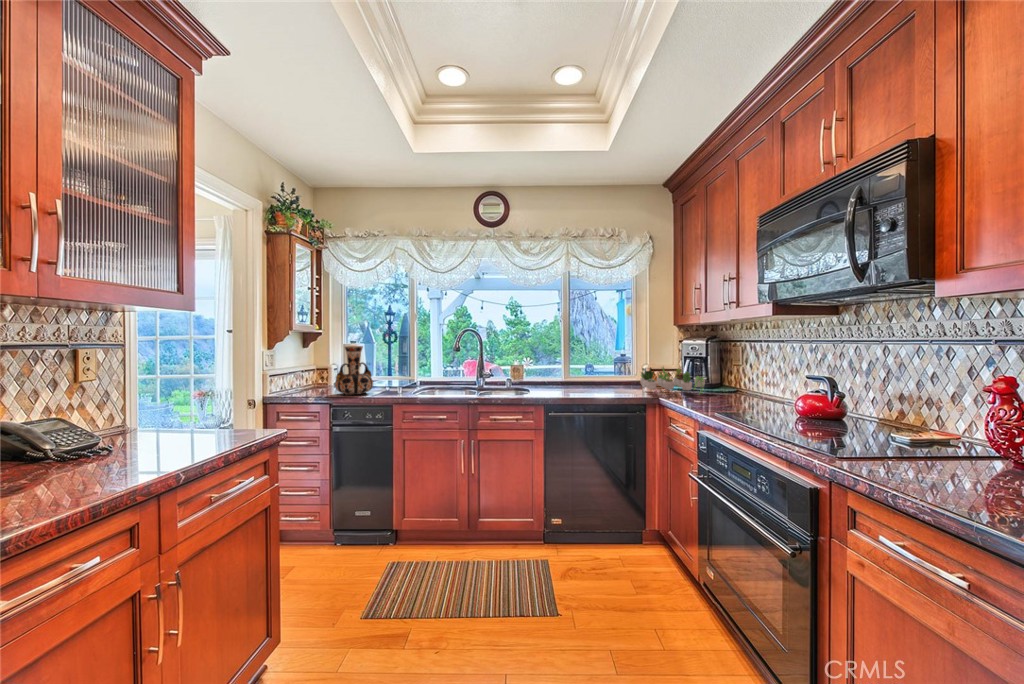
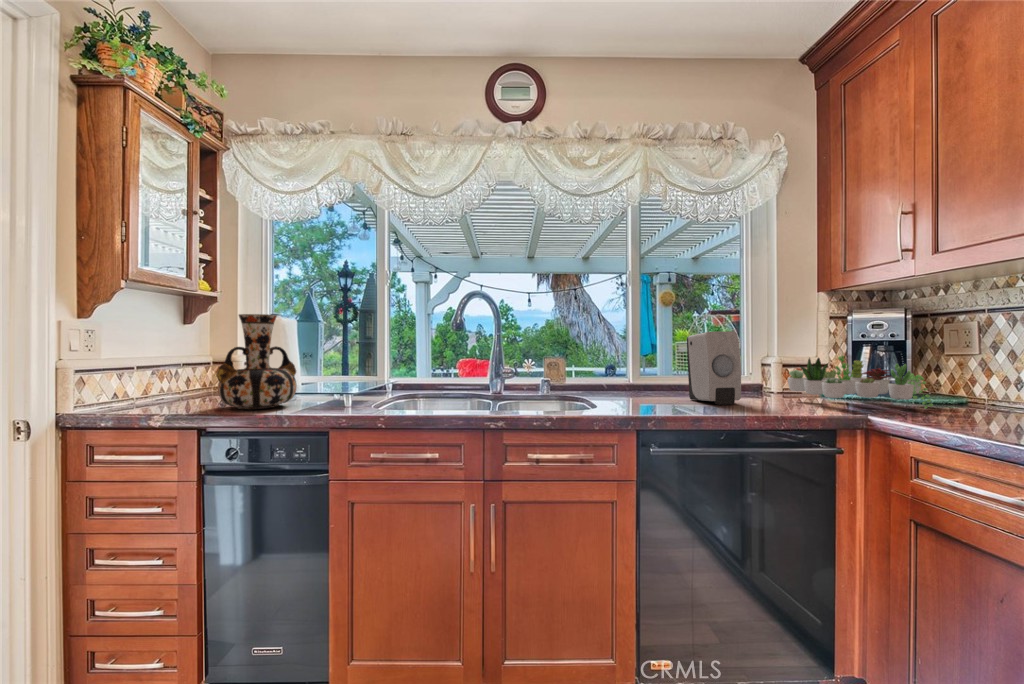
soap dispenser: none [585,353,608,393] -> present [687,331,741,405]

